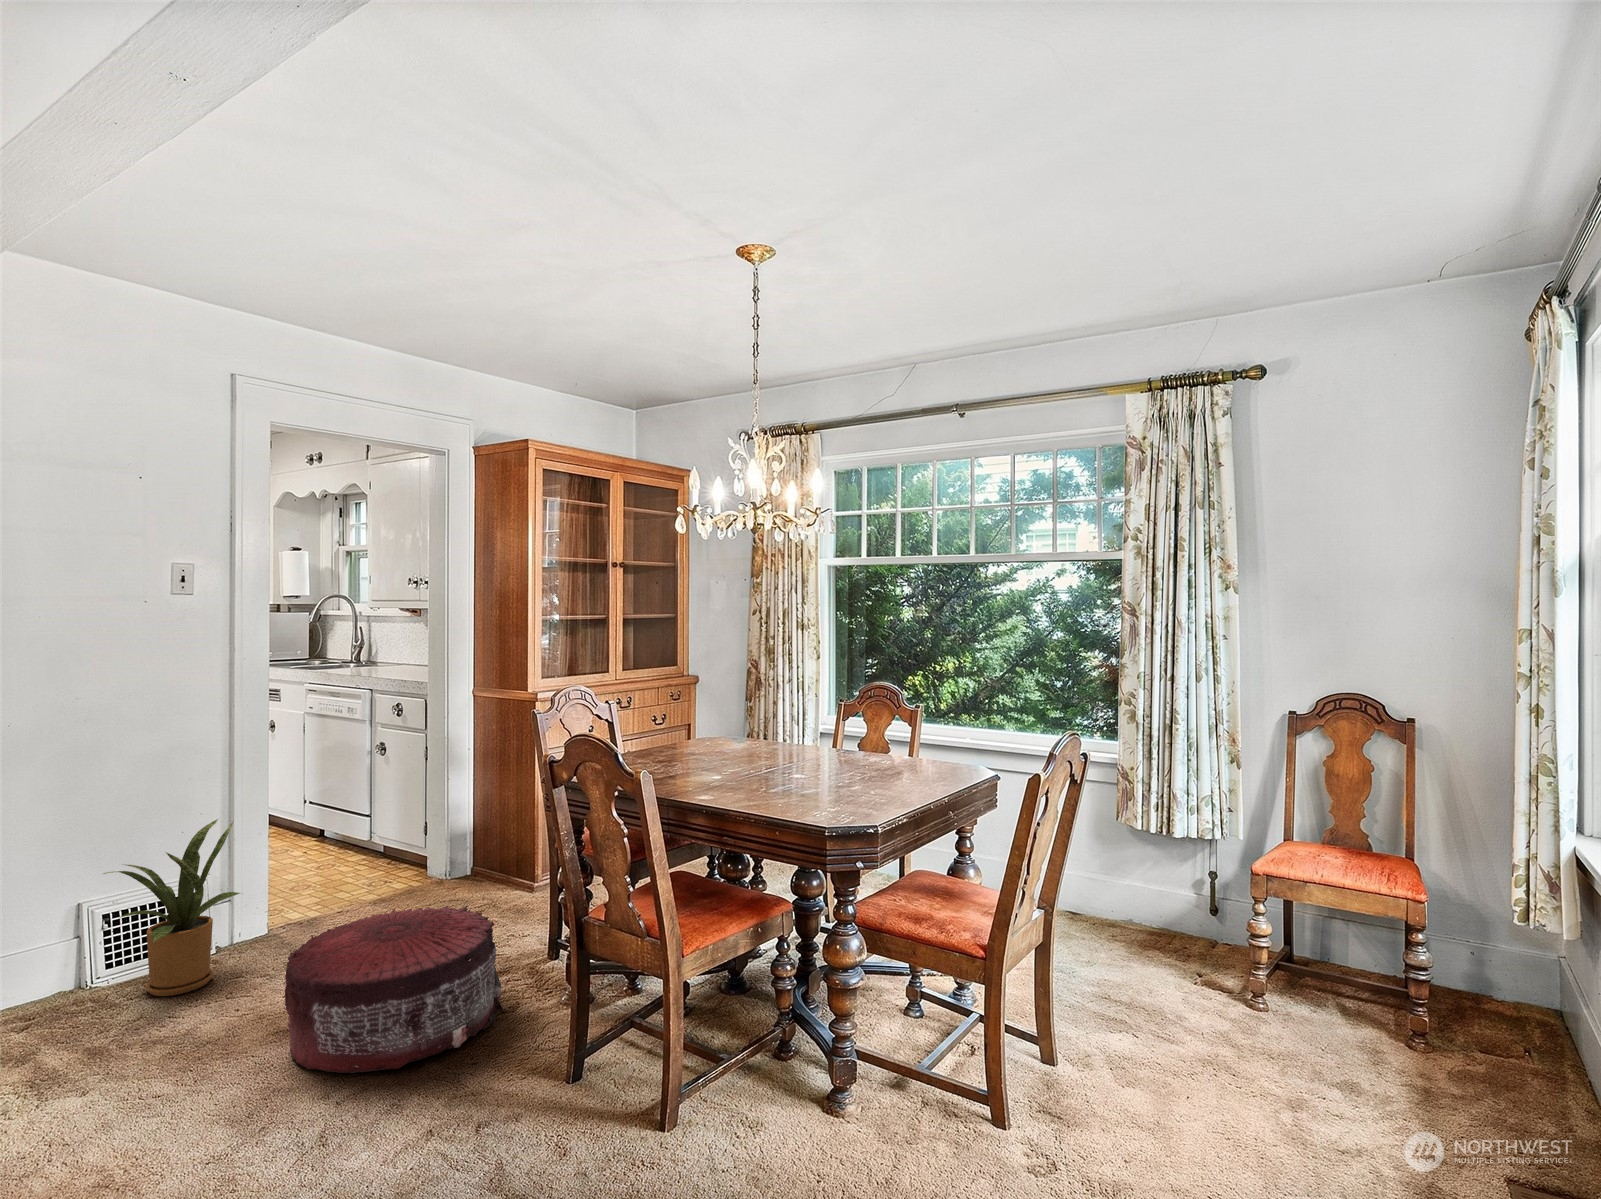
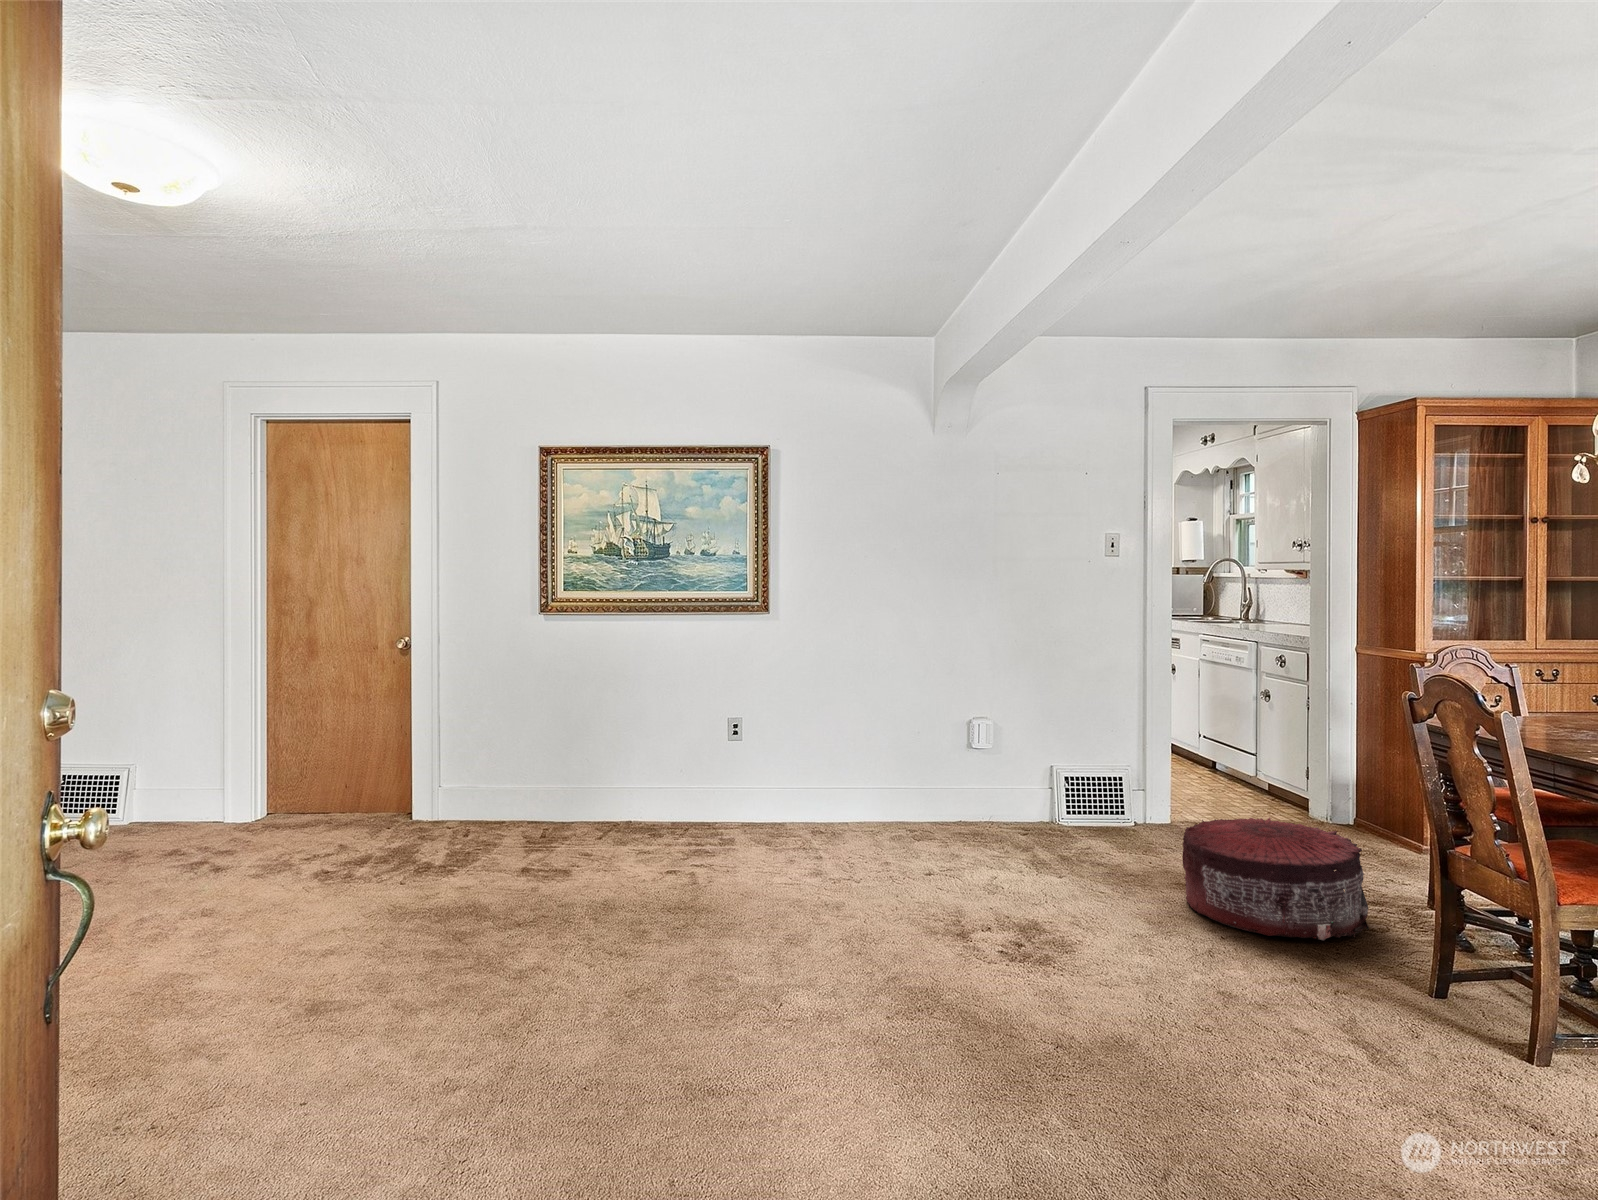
house plant: present [103,819,240,996] -> none [1065,725,1154,843]

